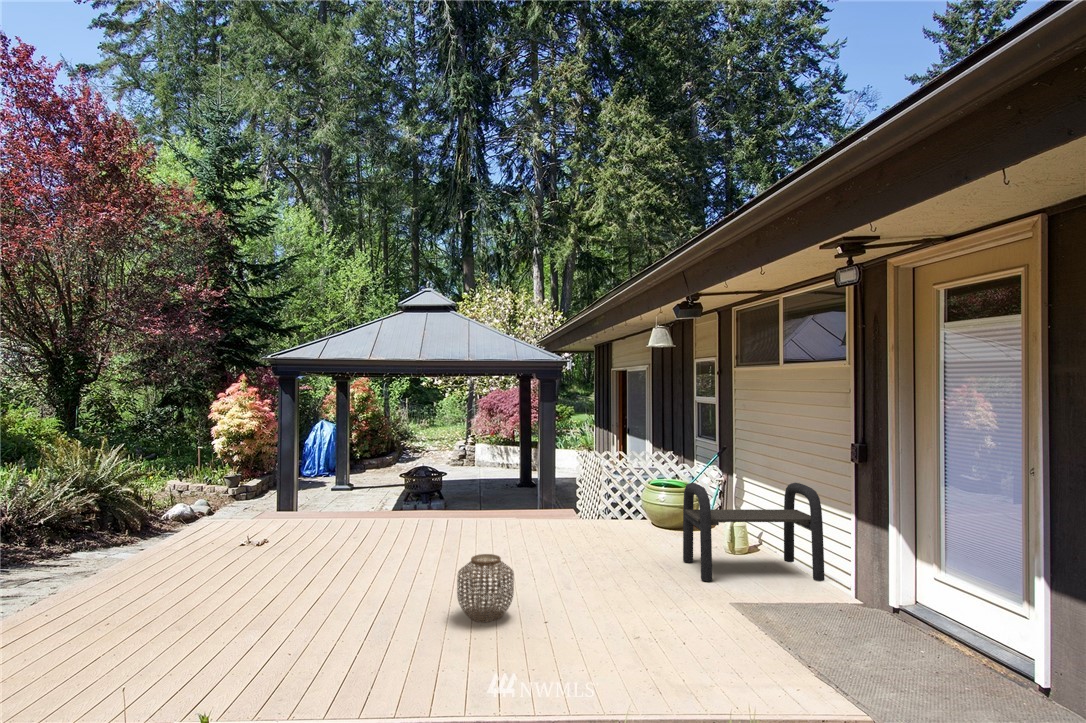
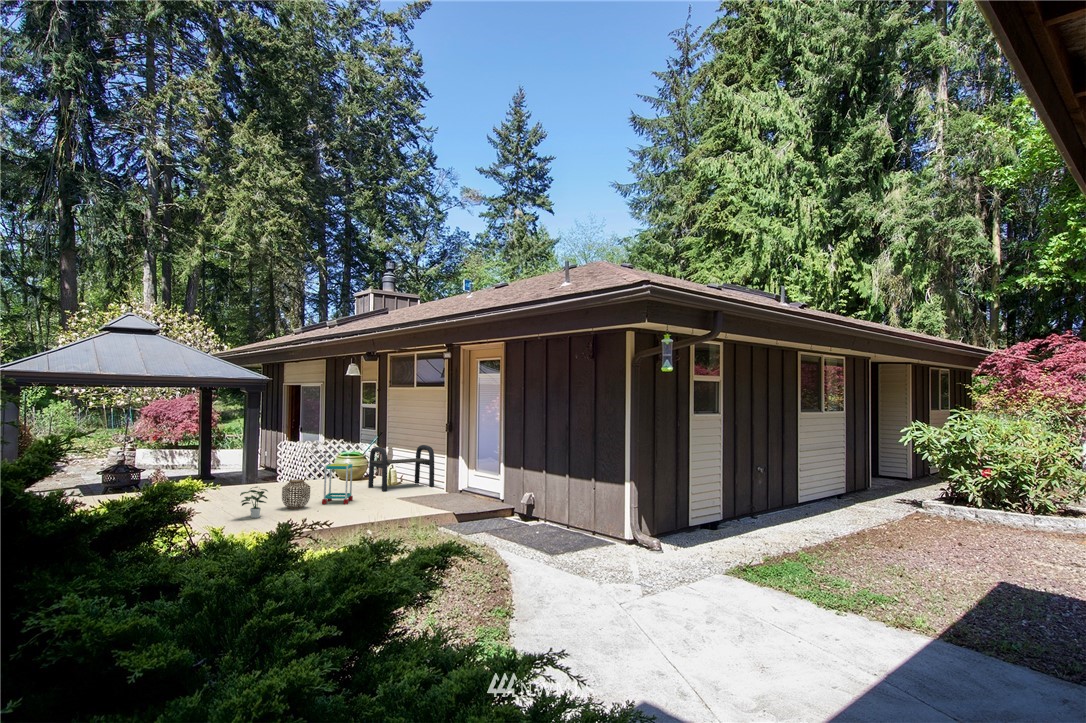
side table: none [546,520,618,623] -> present [322,464,353,504]
potted plant: none [341,571,405,644] -> present [240,487,268,518]

